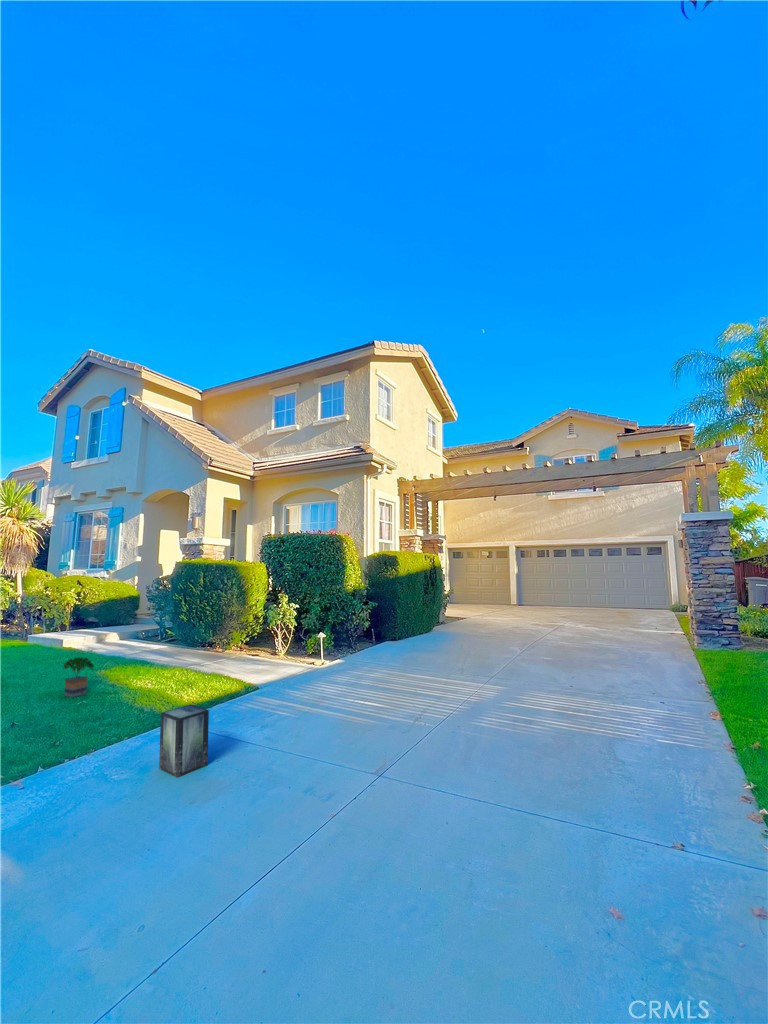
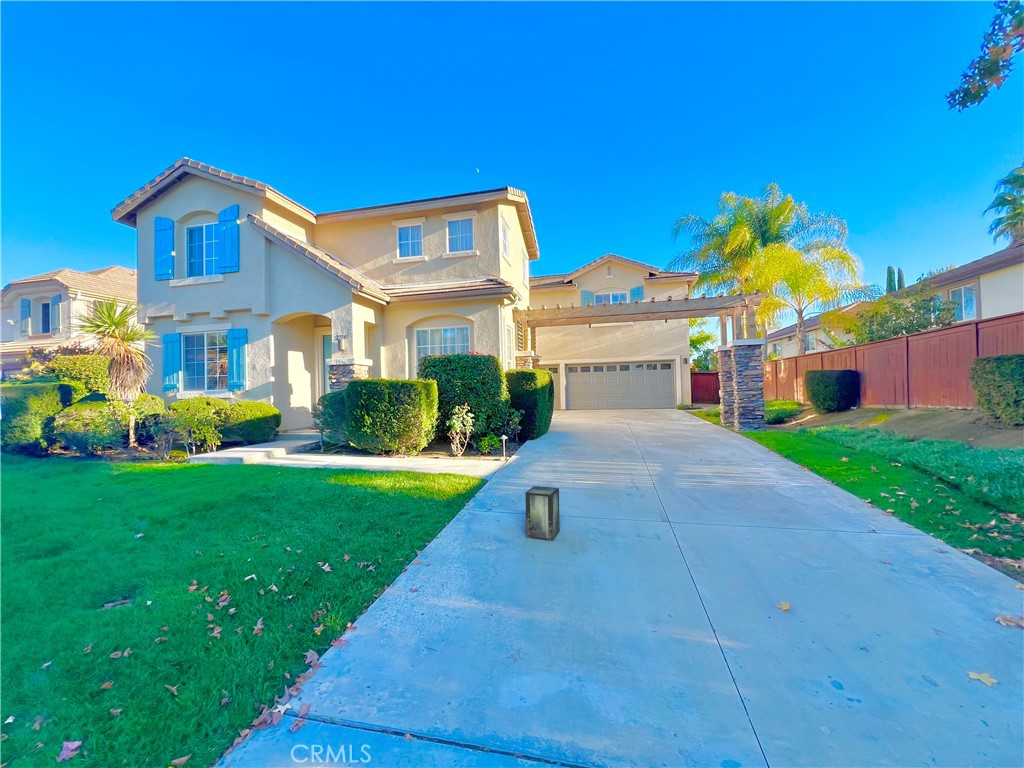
potted tree: present [63,657,94,697] -> none [332,462,362,498]

